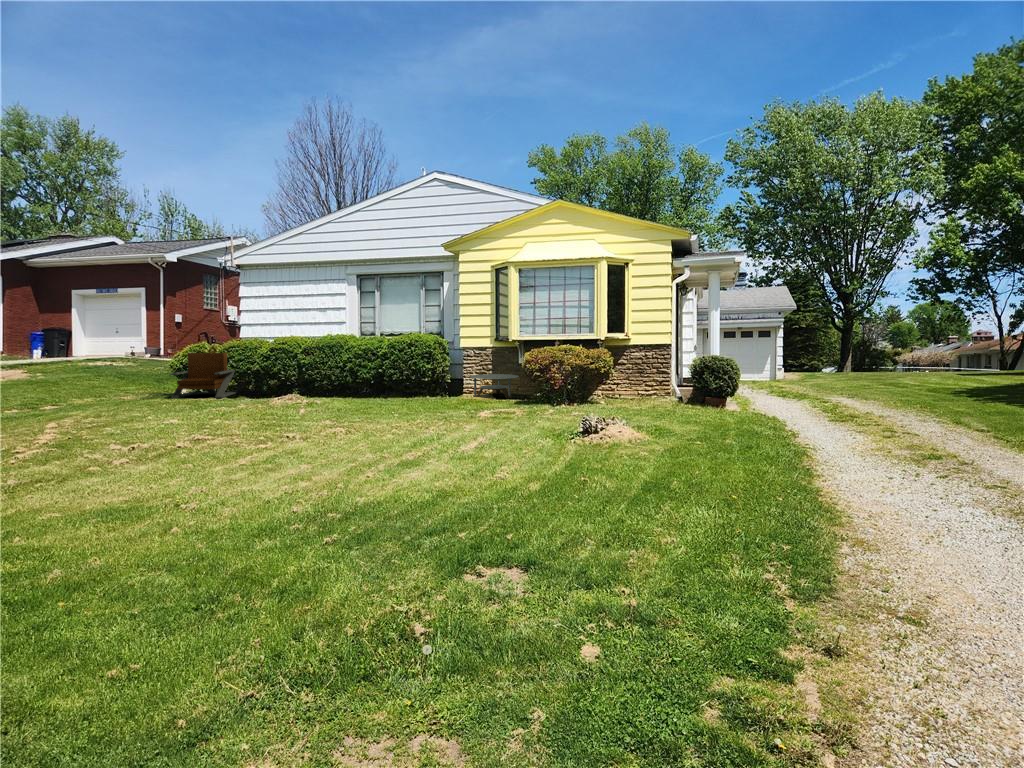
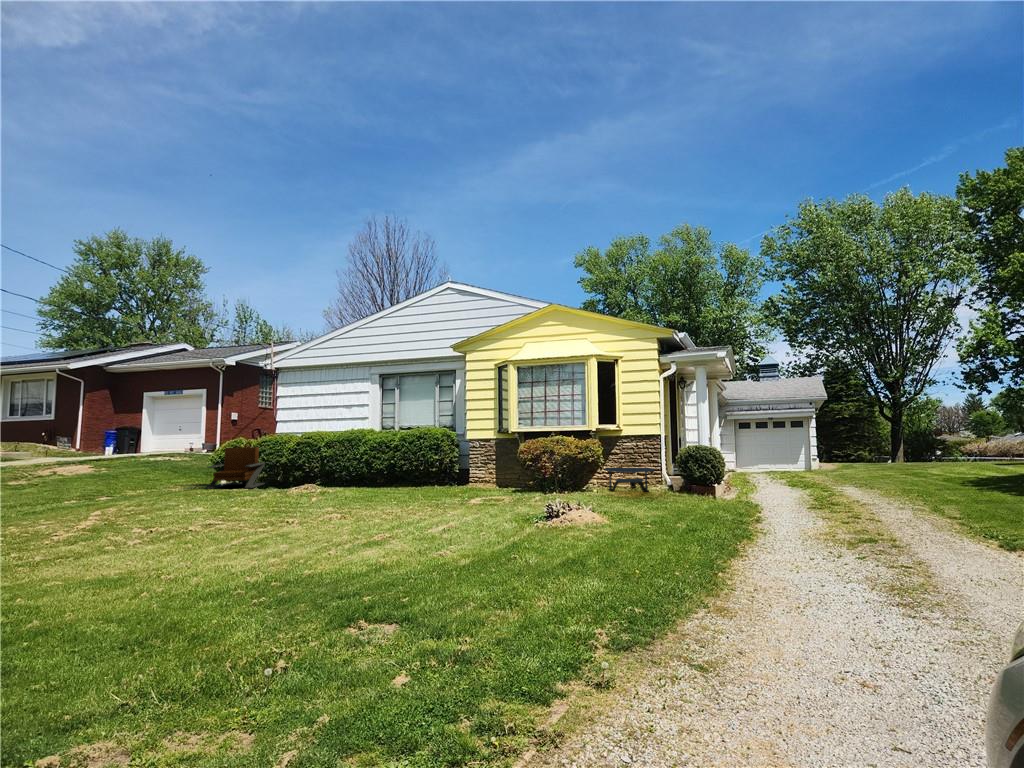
round table: present [470,374,519,398] -> present [605,467,655,492]

